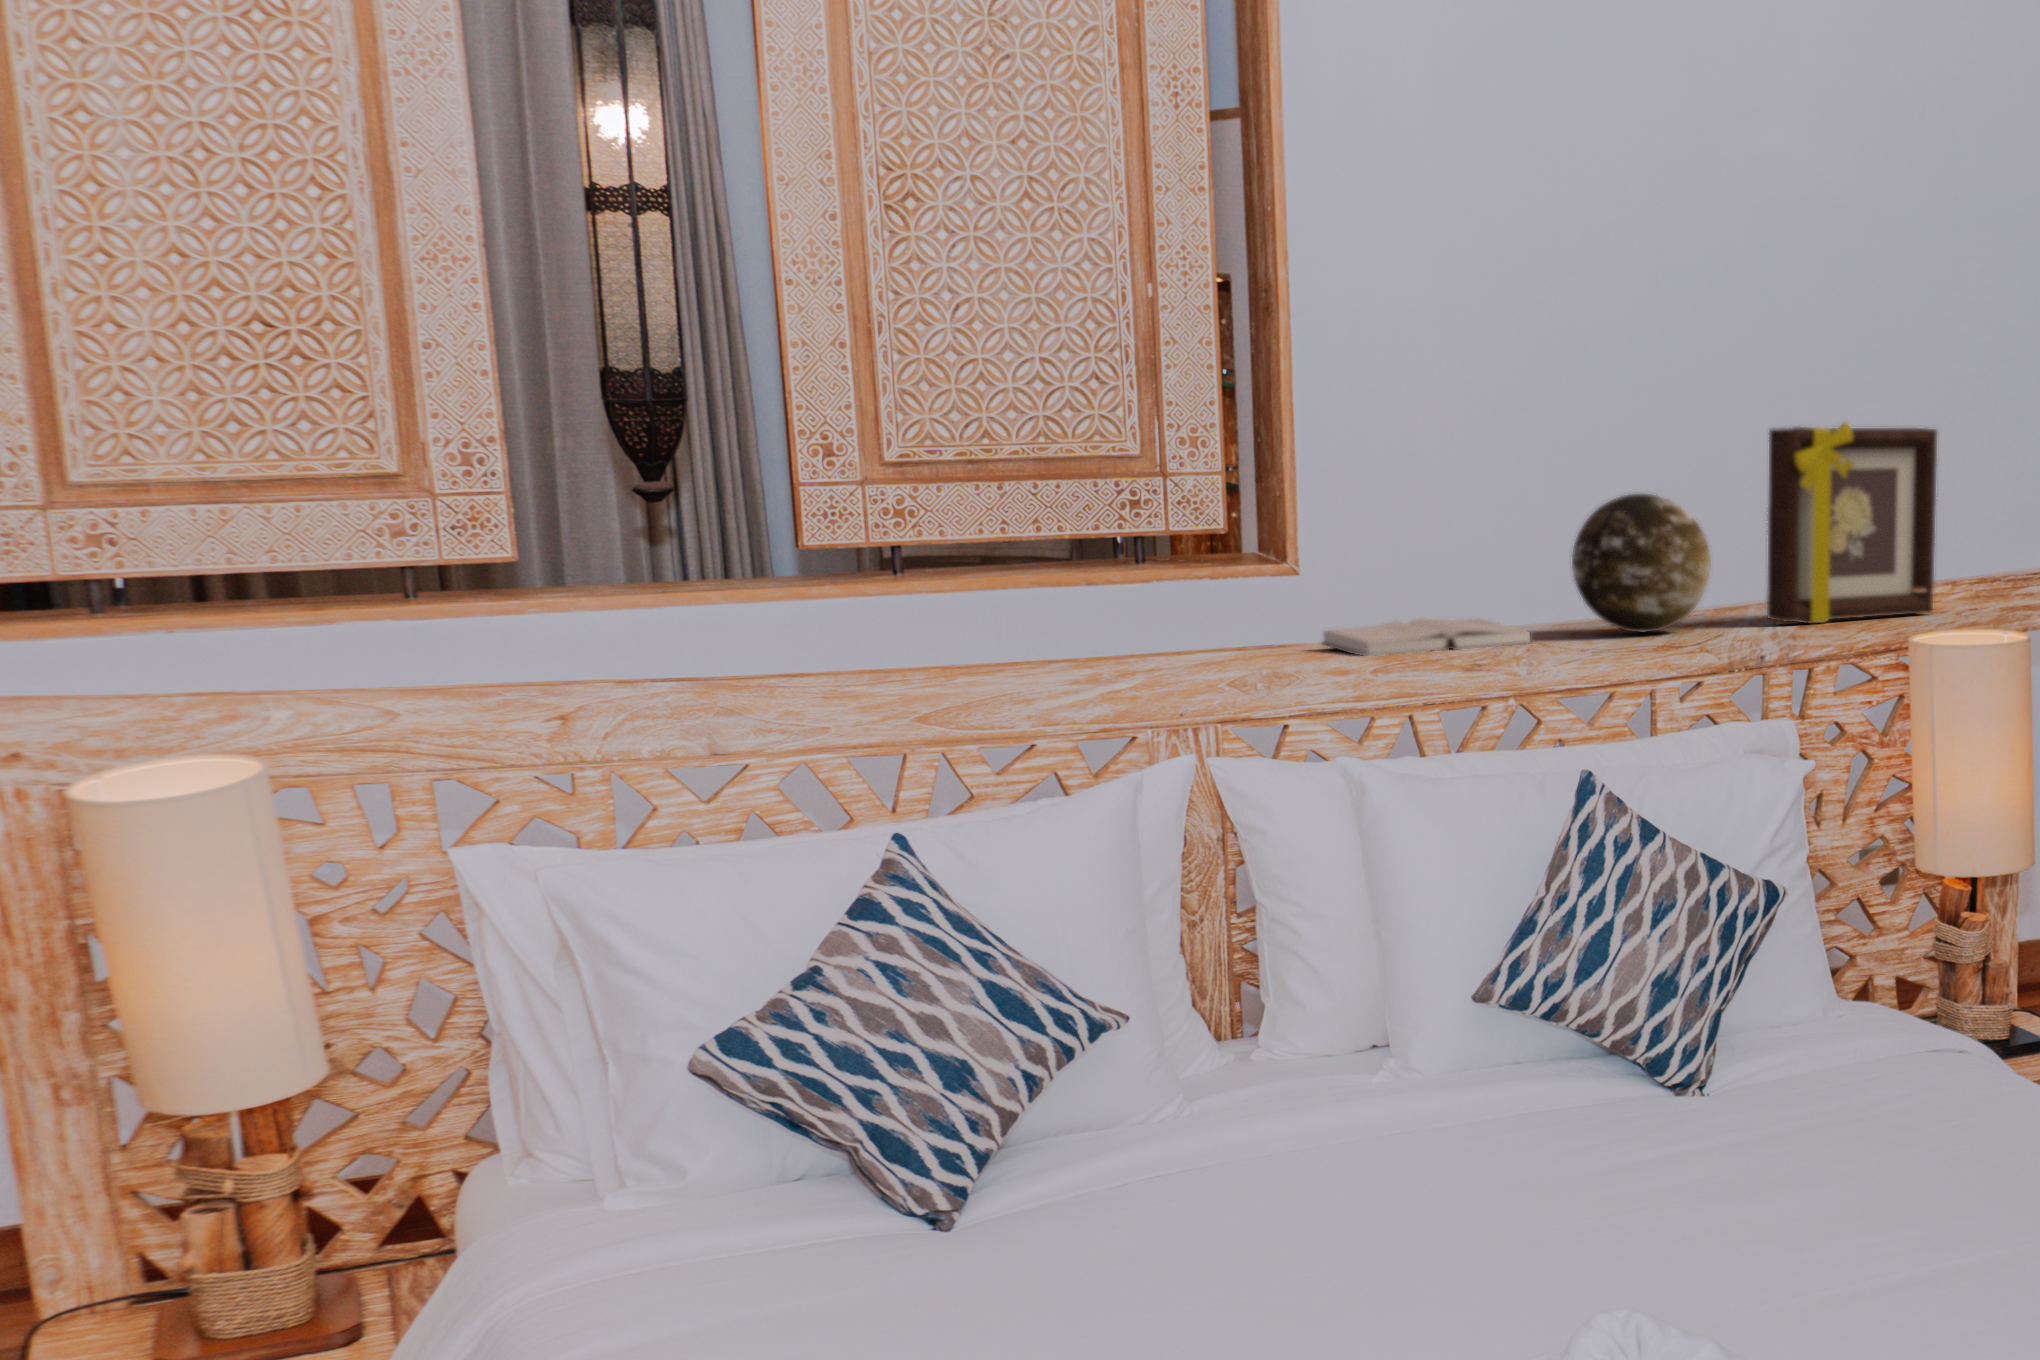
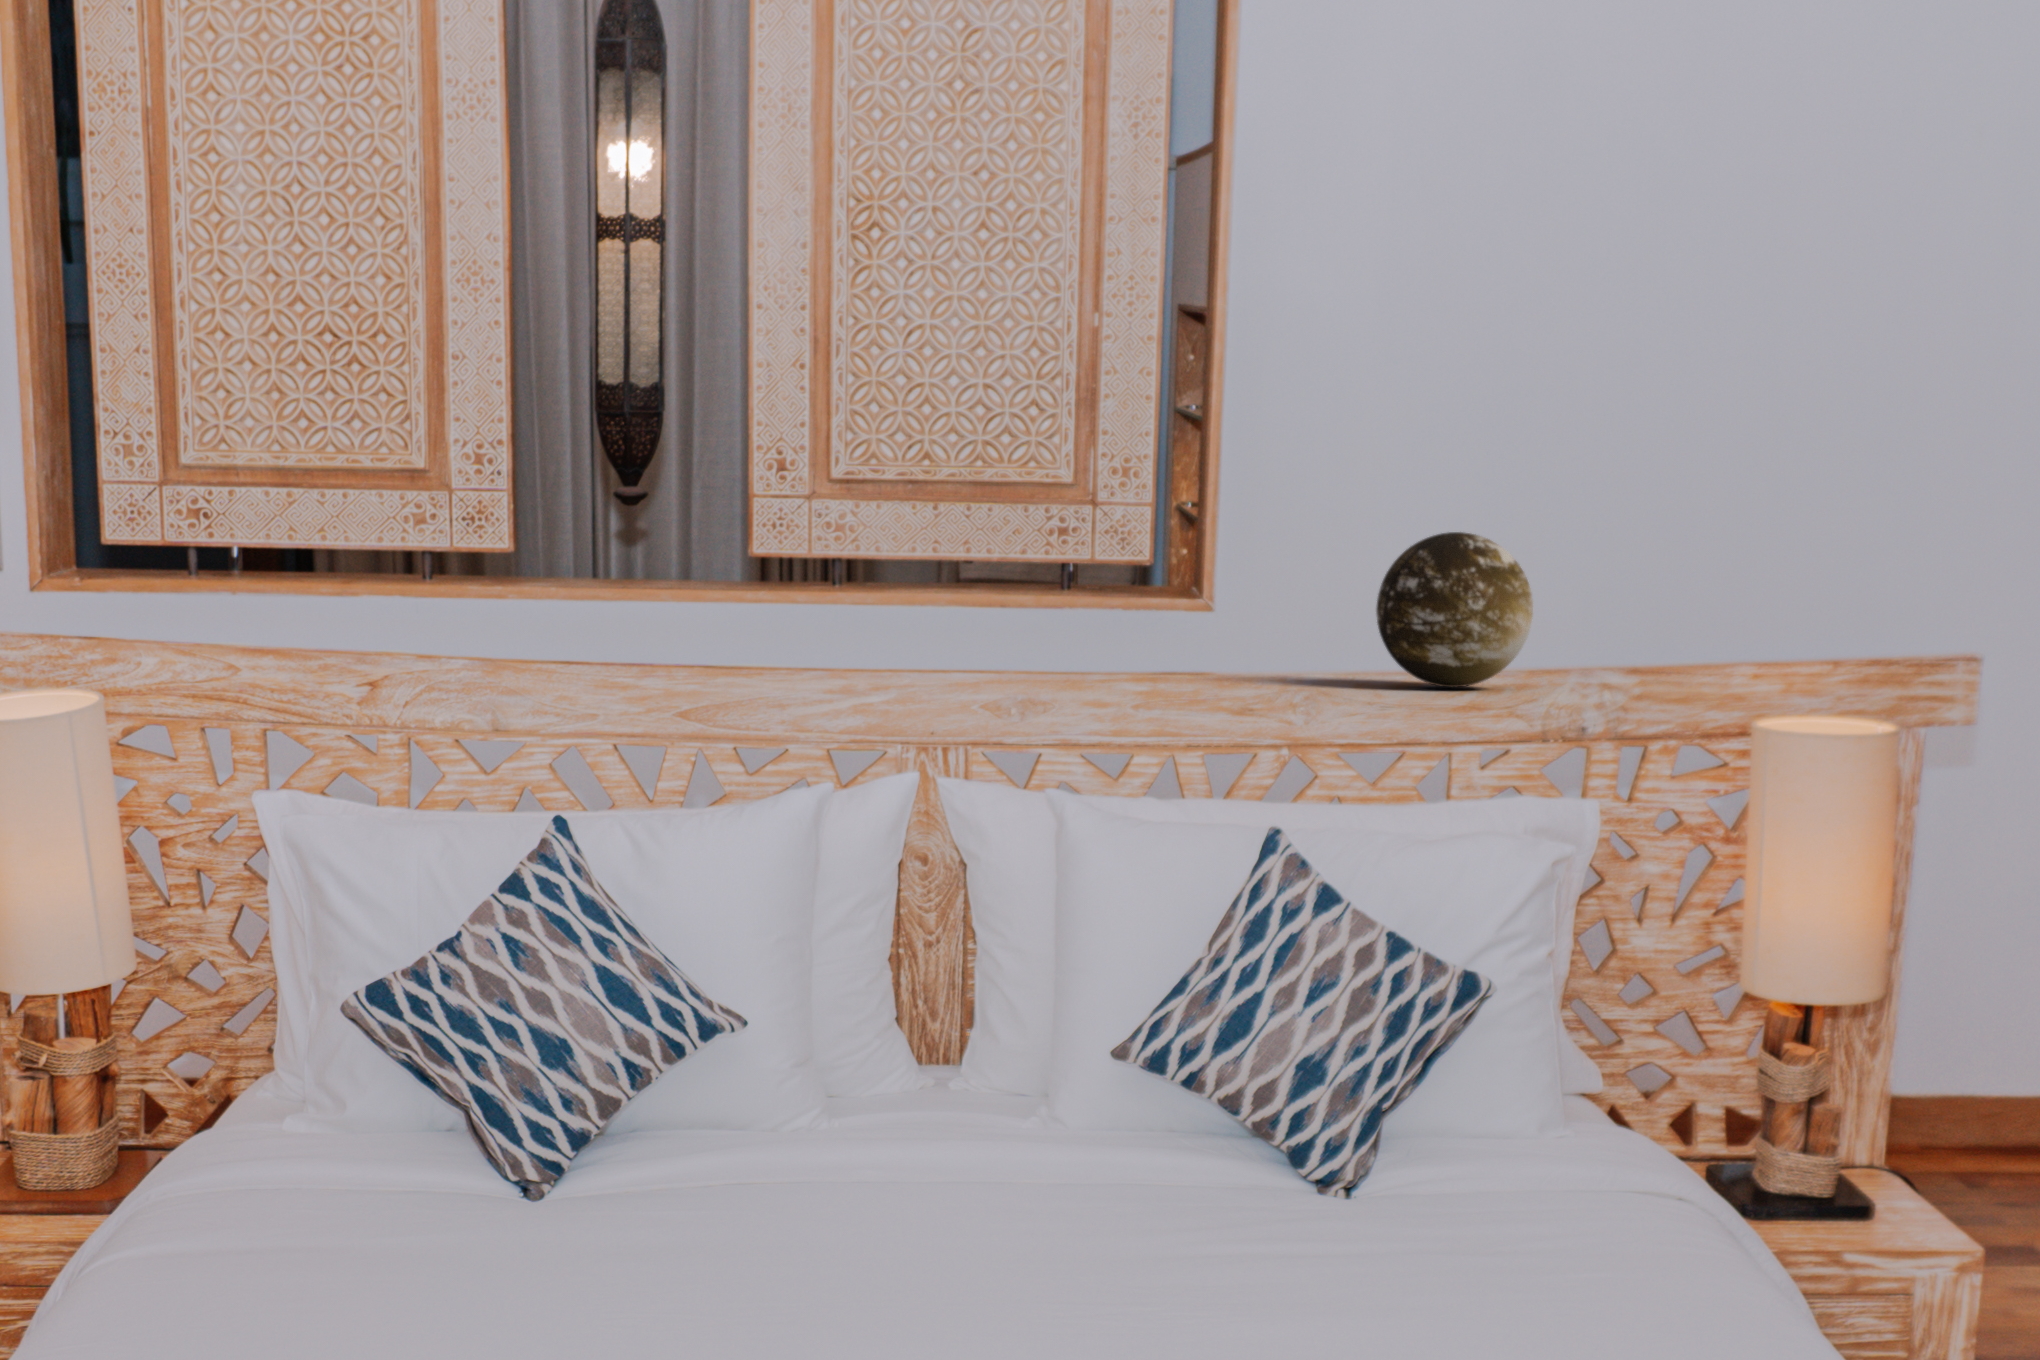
picture frame: present [1767,422,1937,624] -> none [1607,460,1849,693]
hardback book: present [1322,619,1531,656] -> none [1099,654,1308,690]

